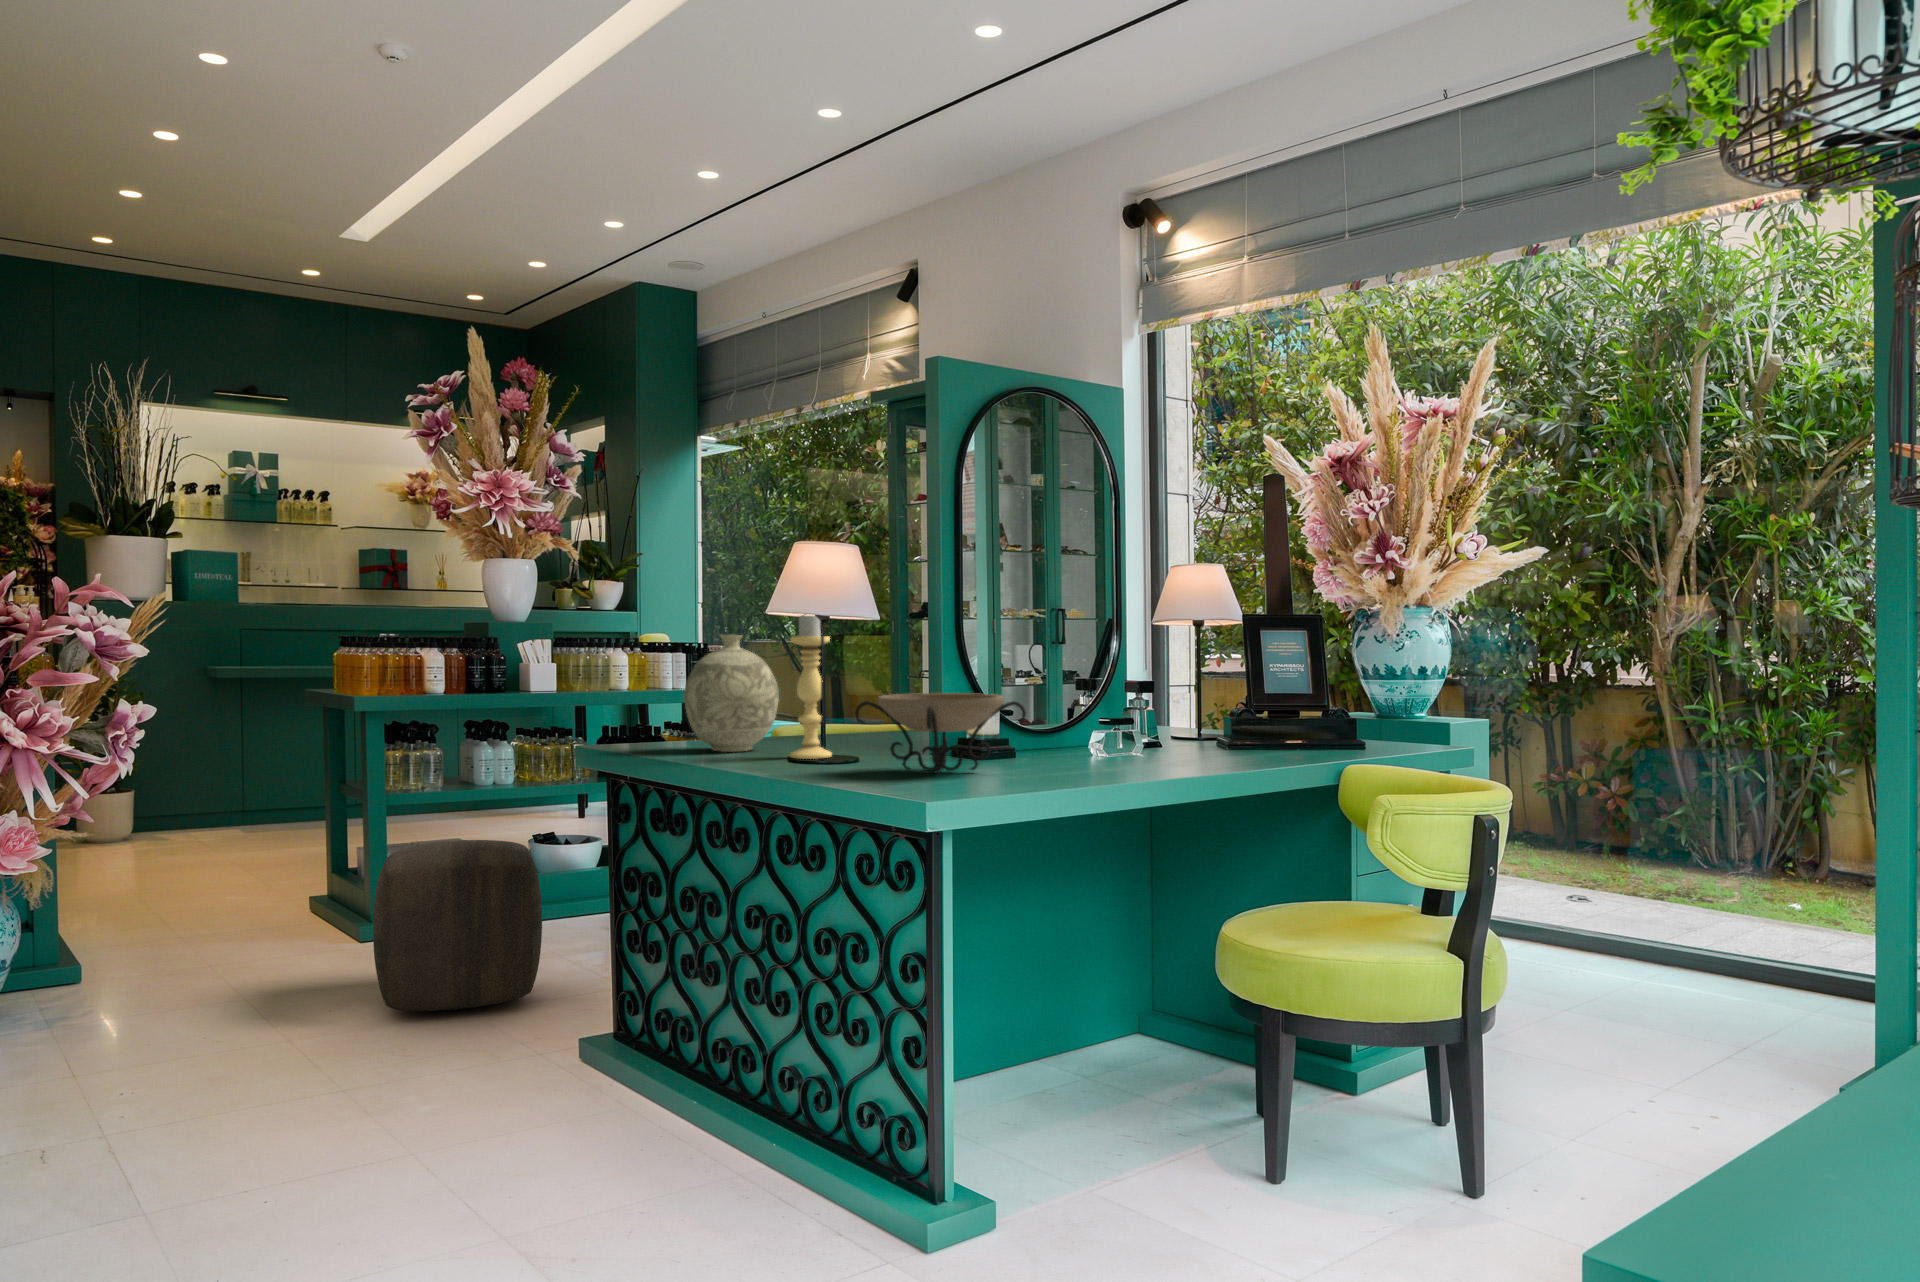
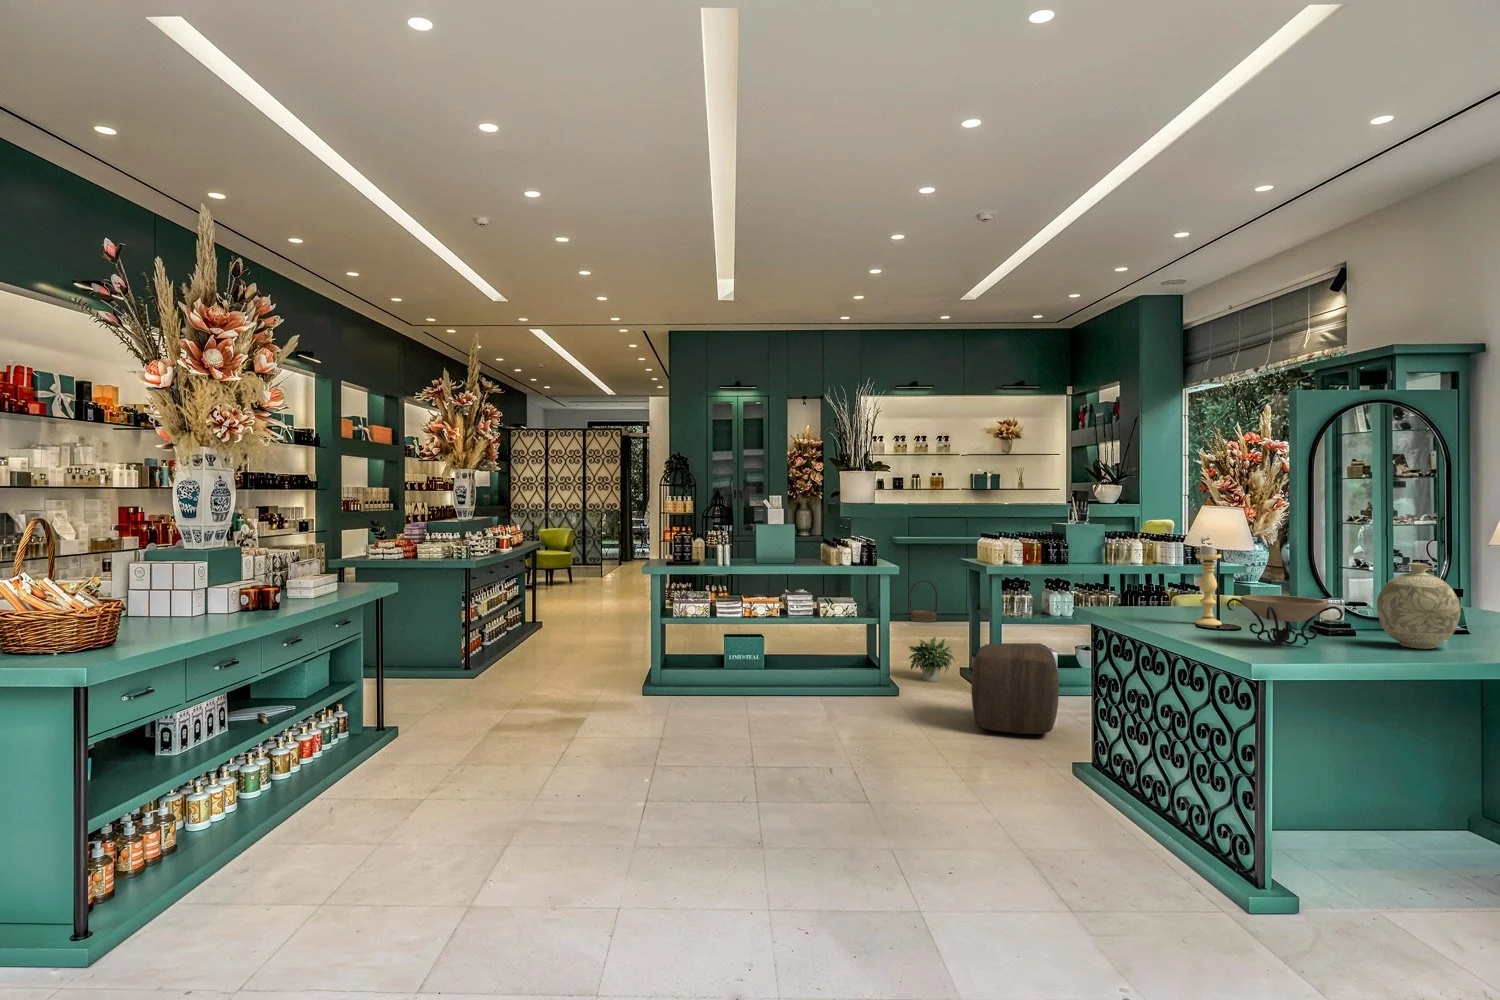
decorative vase: present [684,635,779,752] -> present [1377,563,1461,649]
basket: none [236,757,293,835] -> present [910,580,937,622]
potted plant: none [233,851,347,939] -> present [909,637,961,682]

